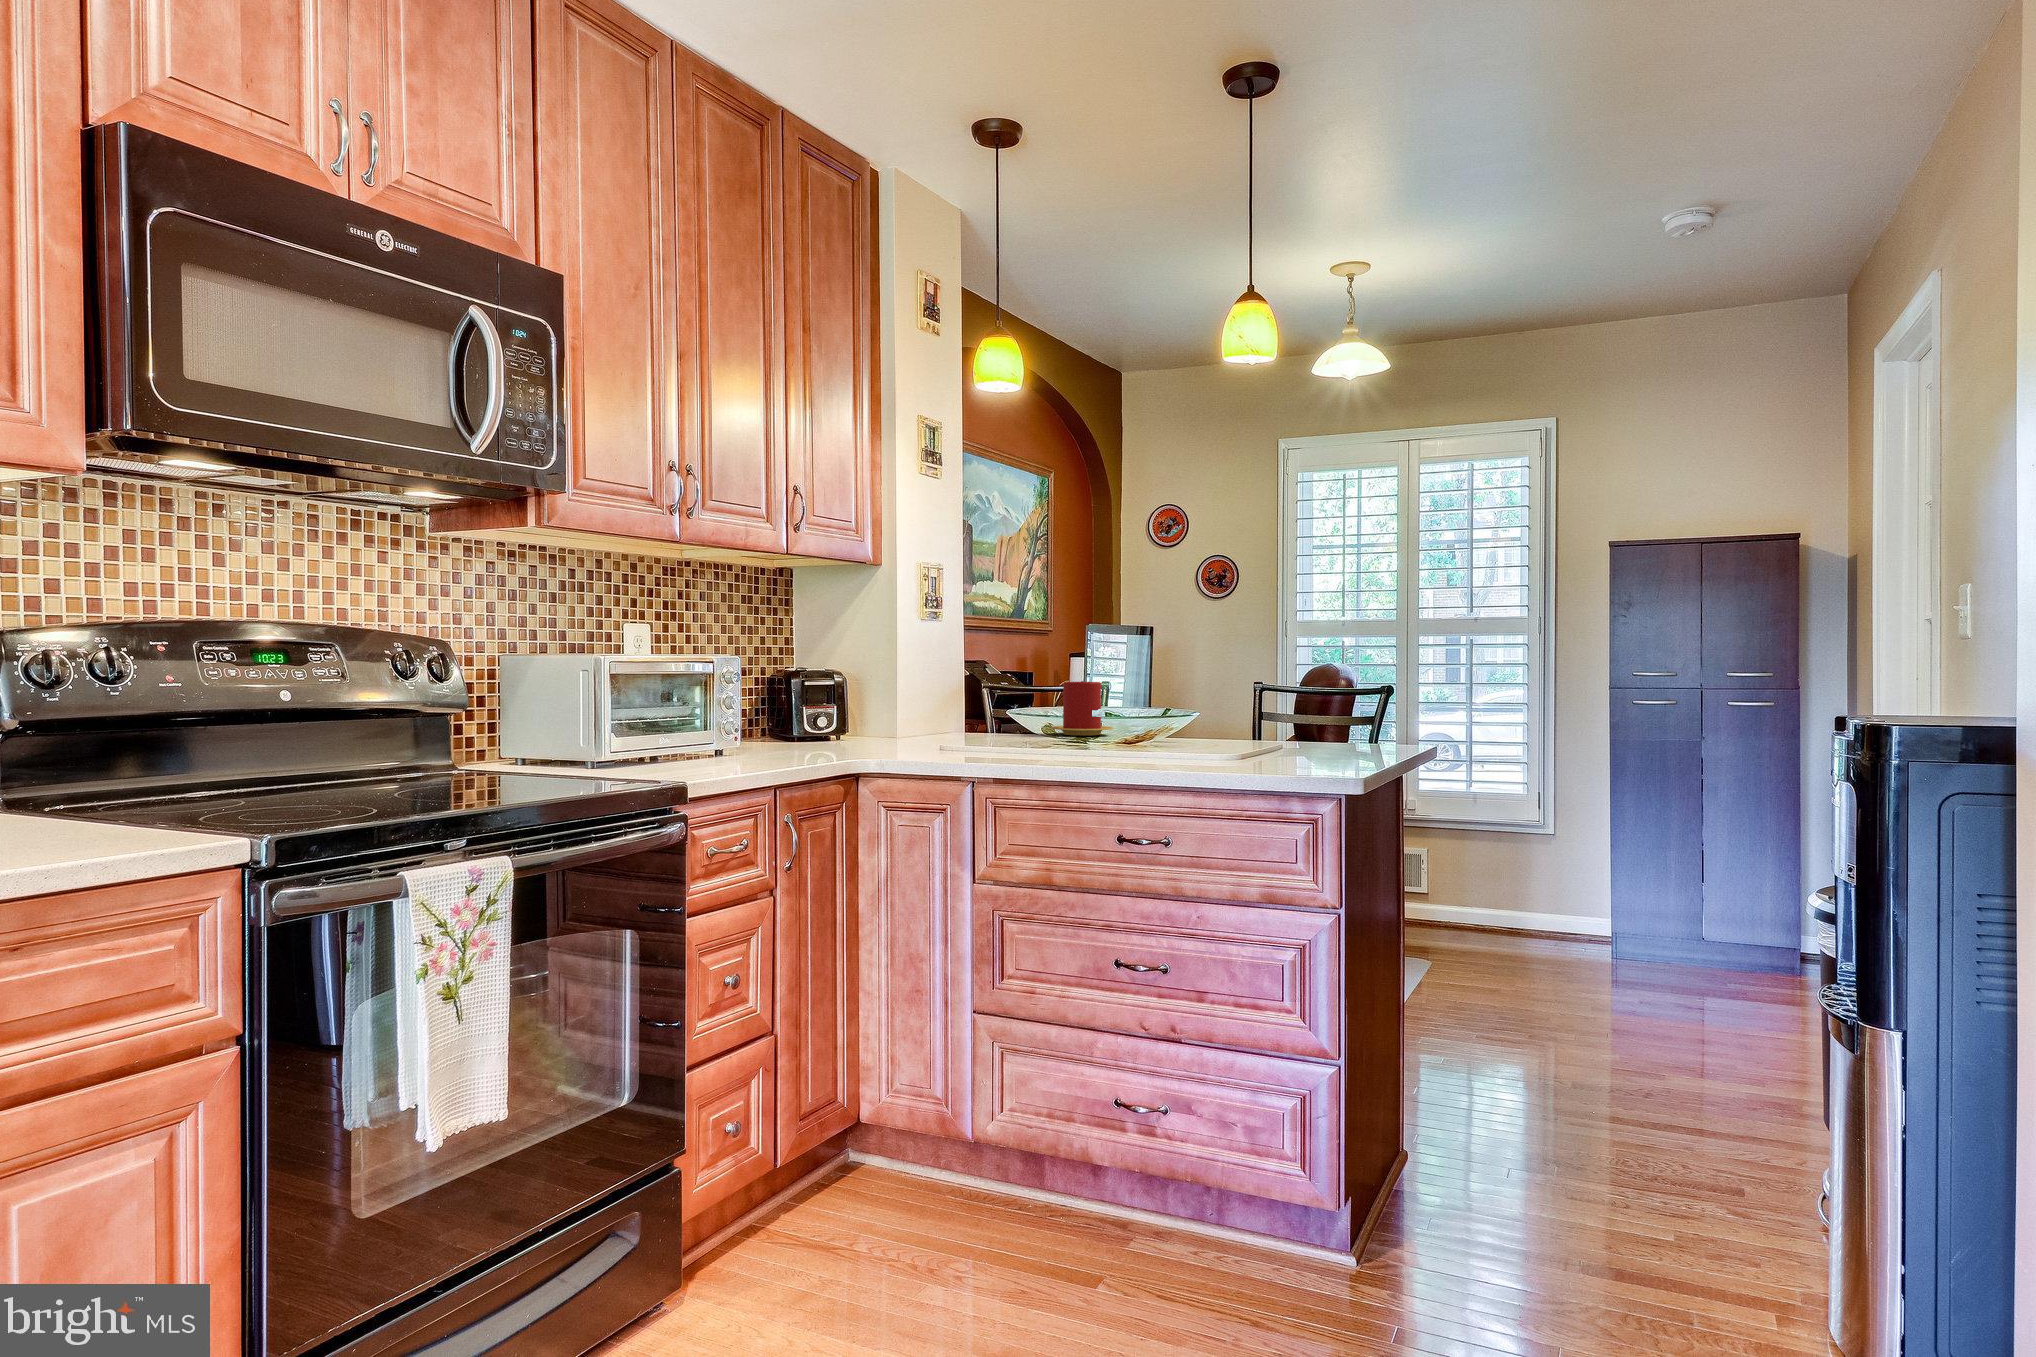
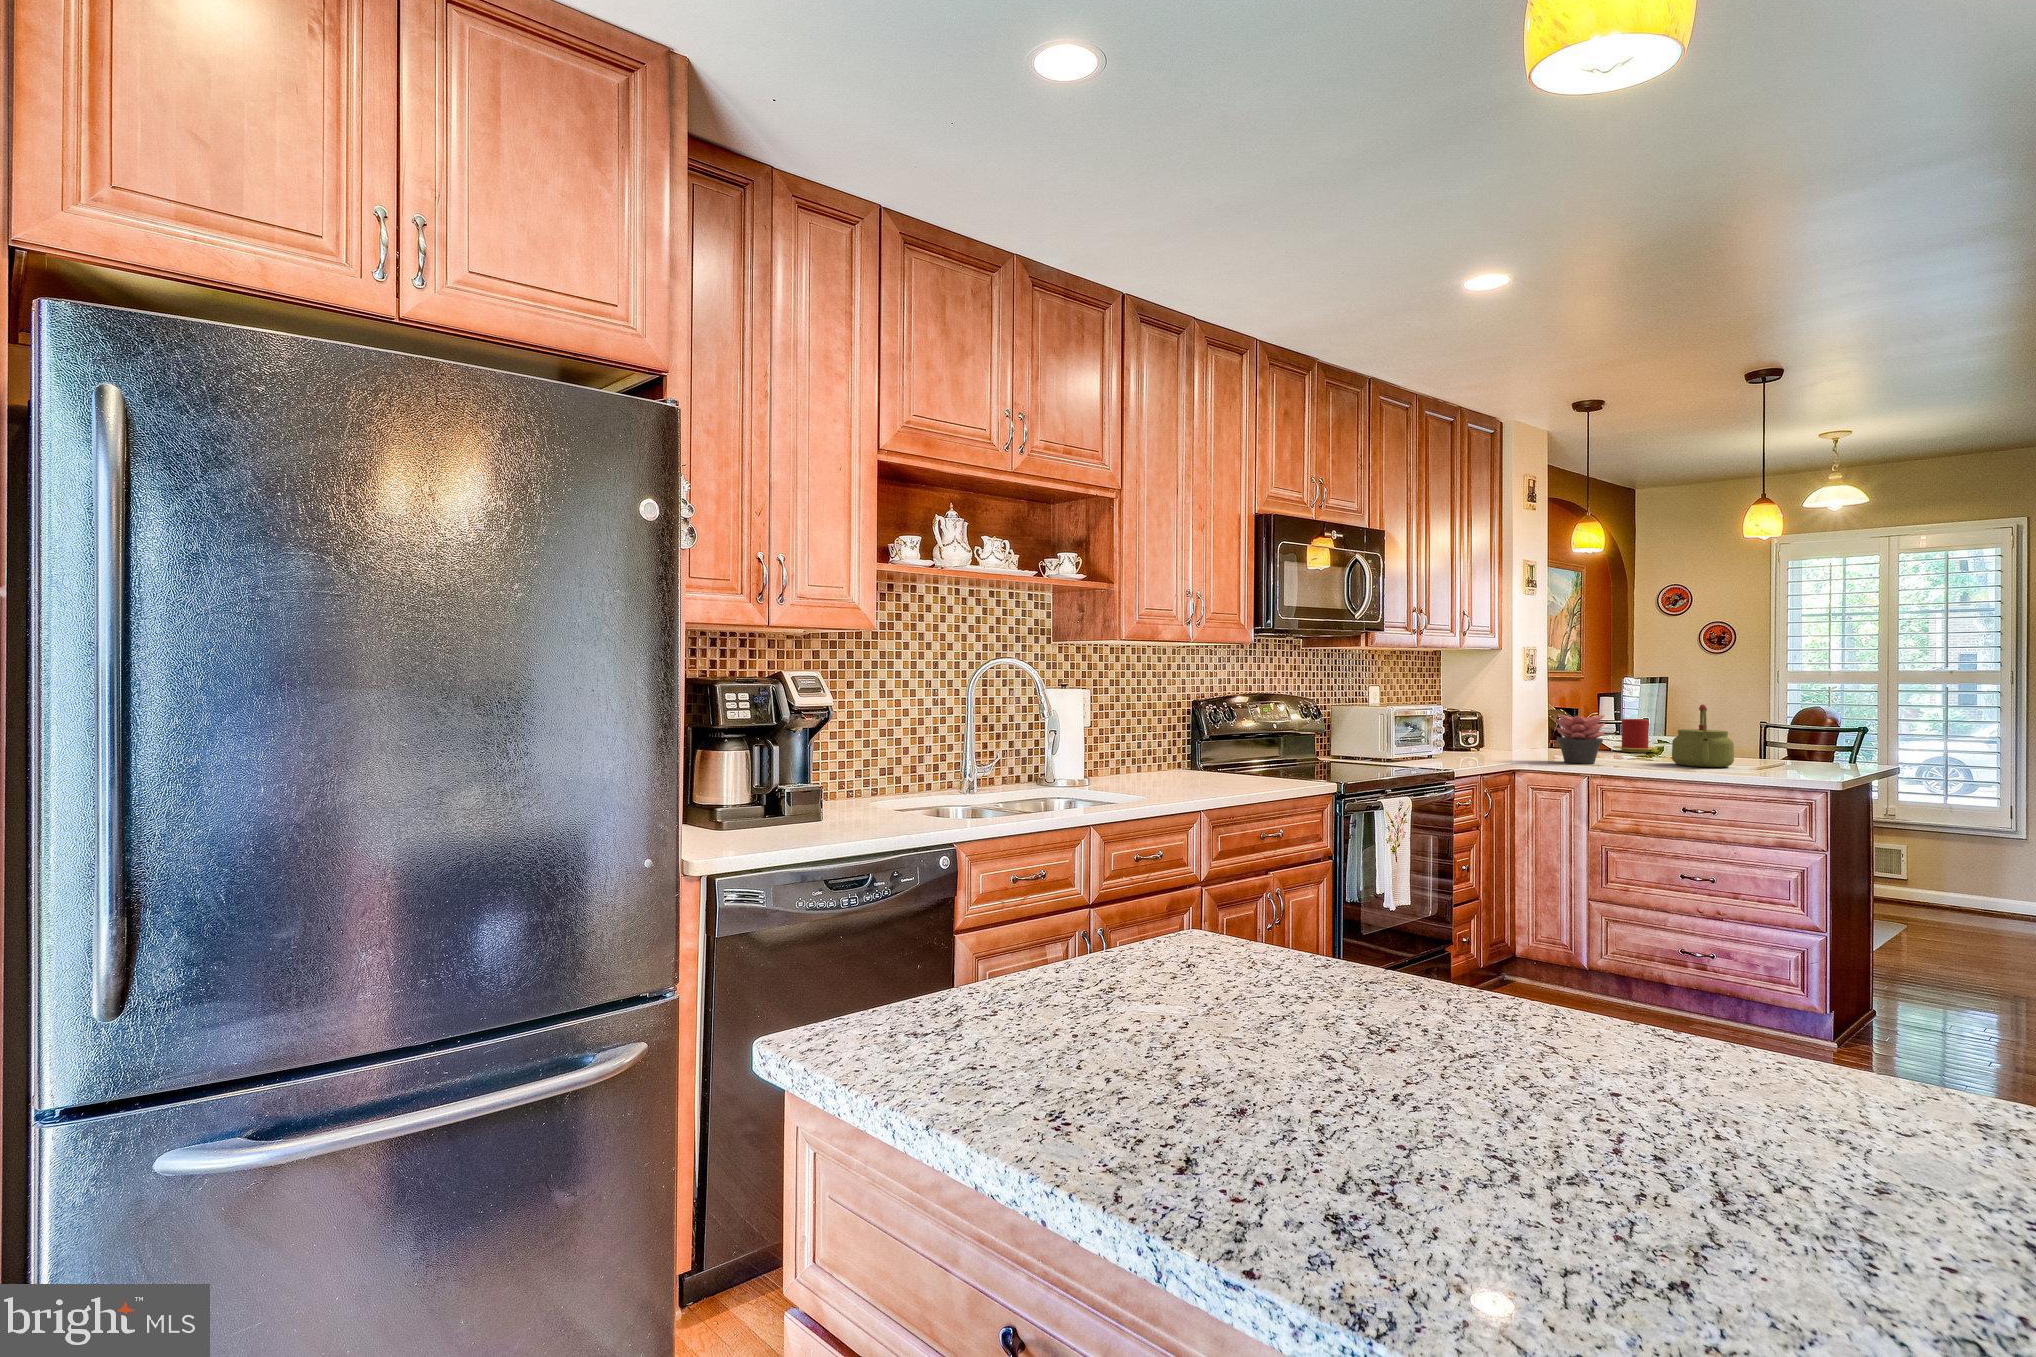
kettle: none [1116,650,1207,758] -> present [1672,704,1734,767]
succulent plant: none [923,670,1009,758] -> present [1555,714,1605,764]

